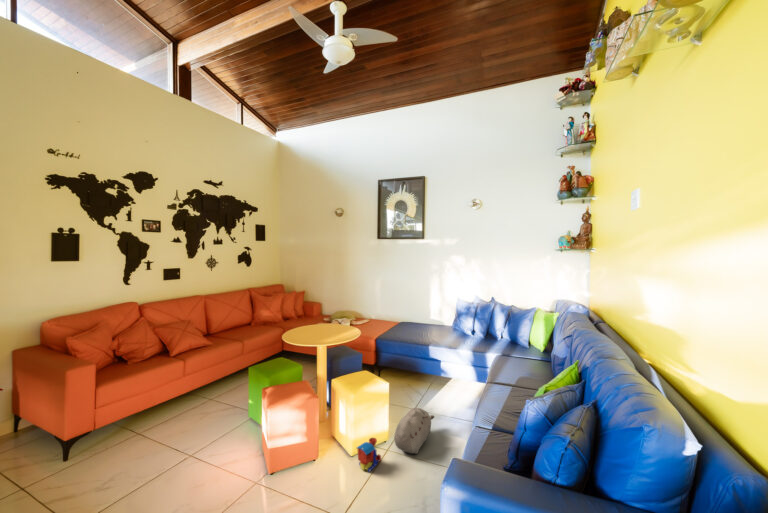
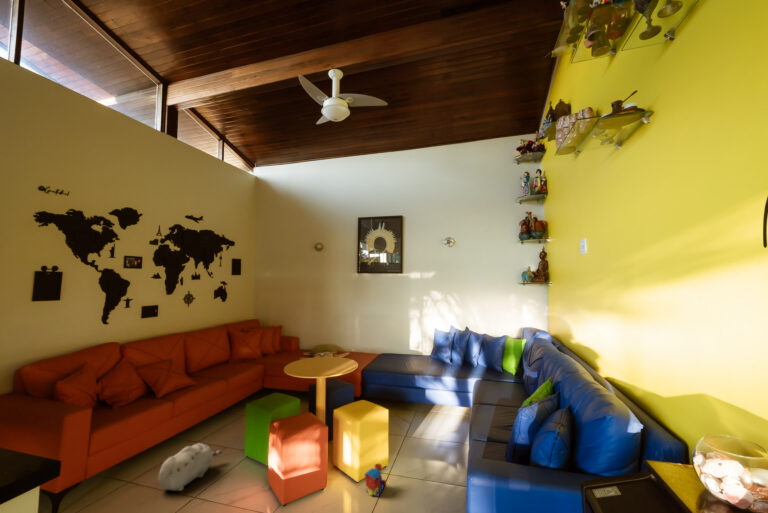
plush toy: present [394,408,434,454] -> present [158,443,222,491]

